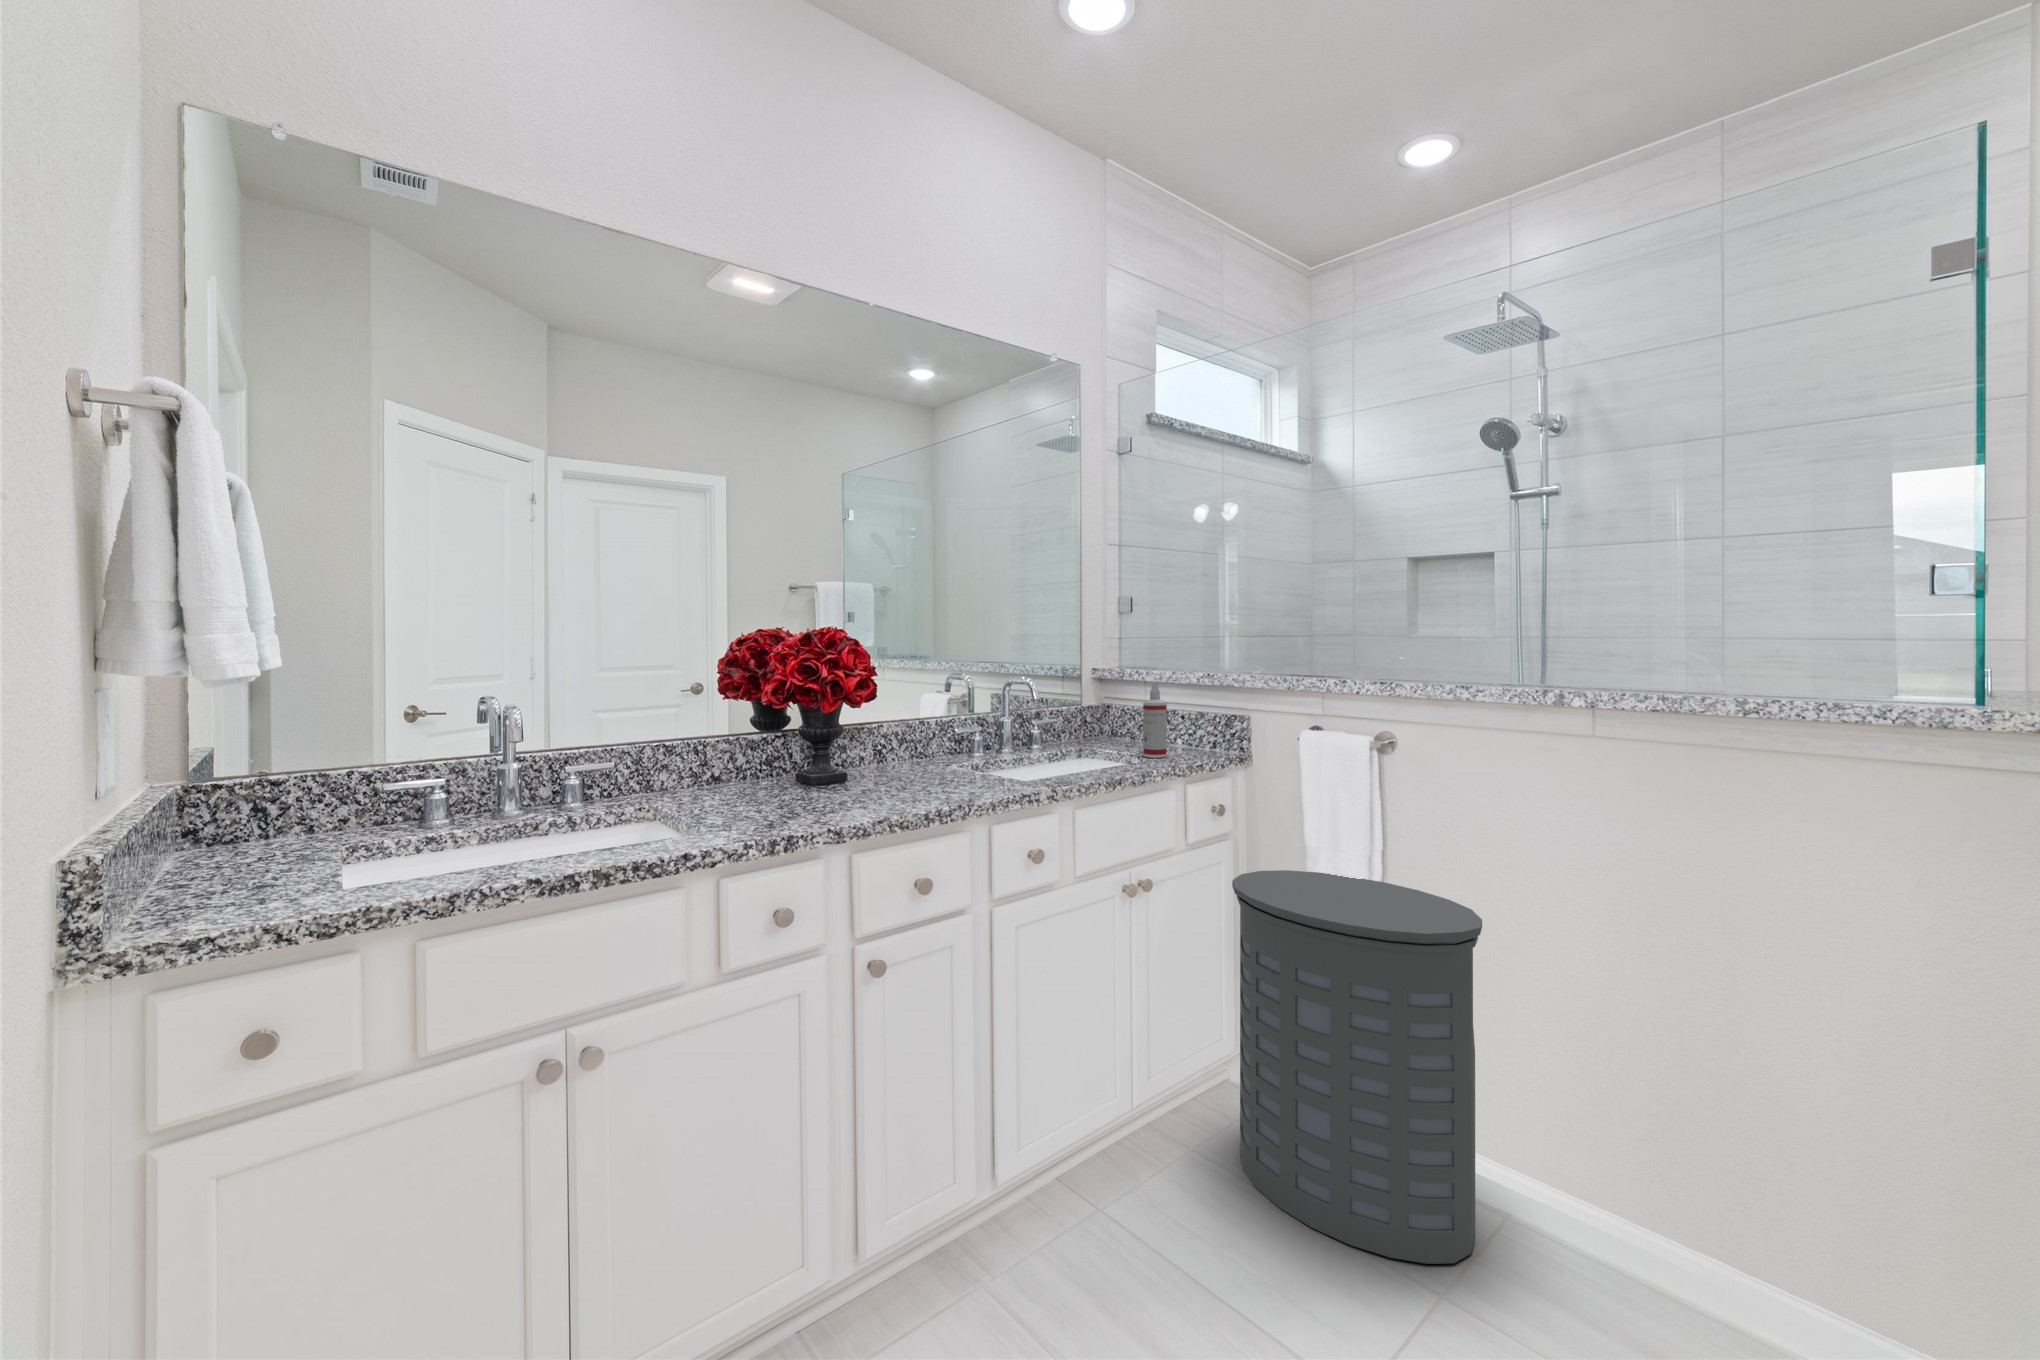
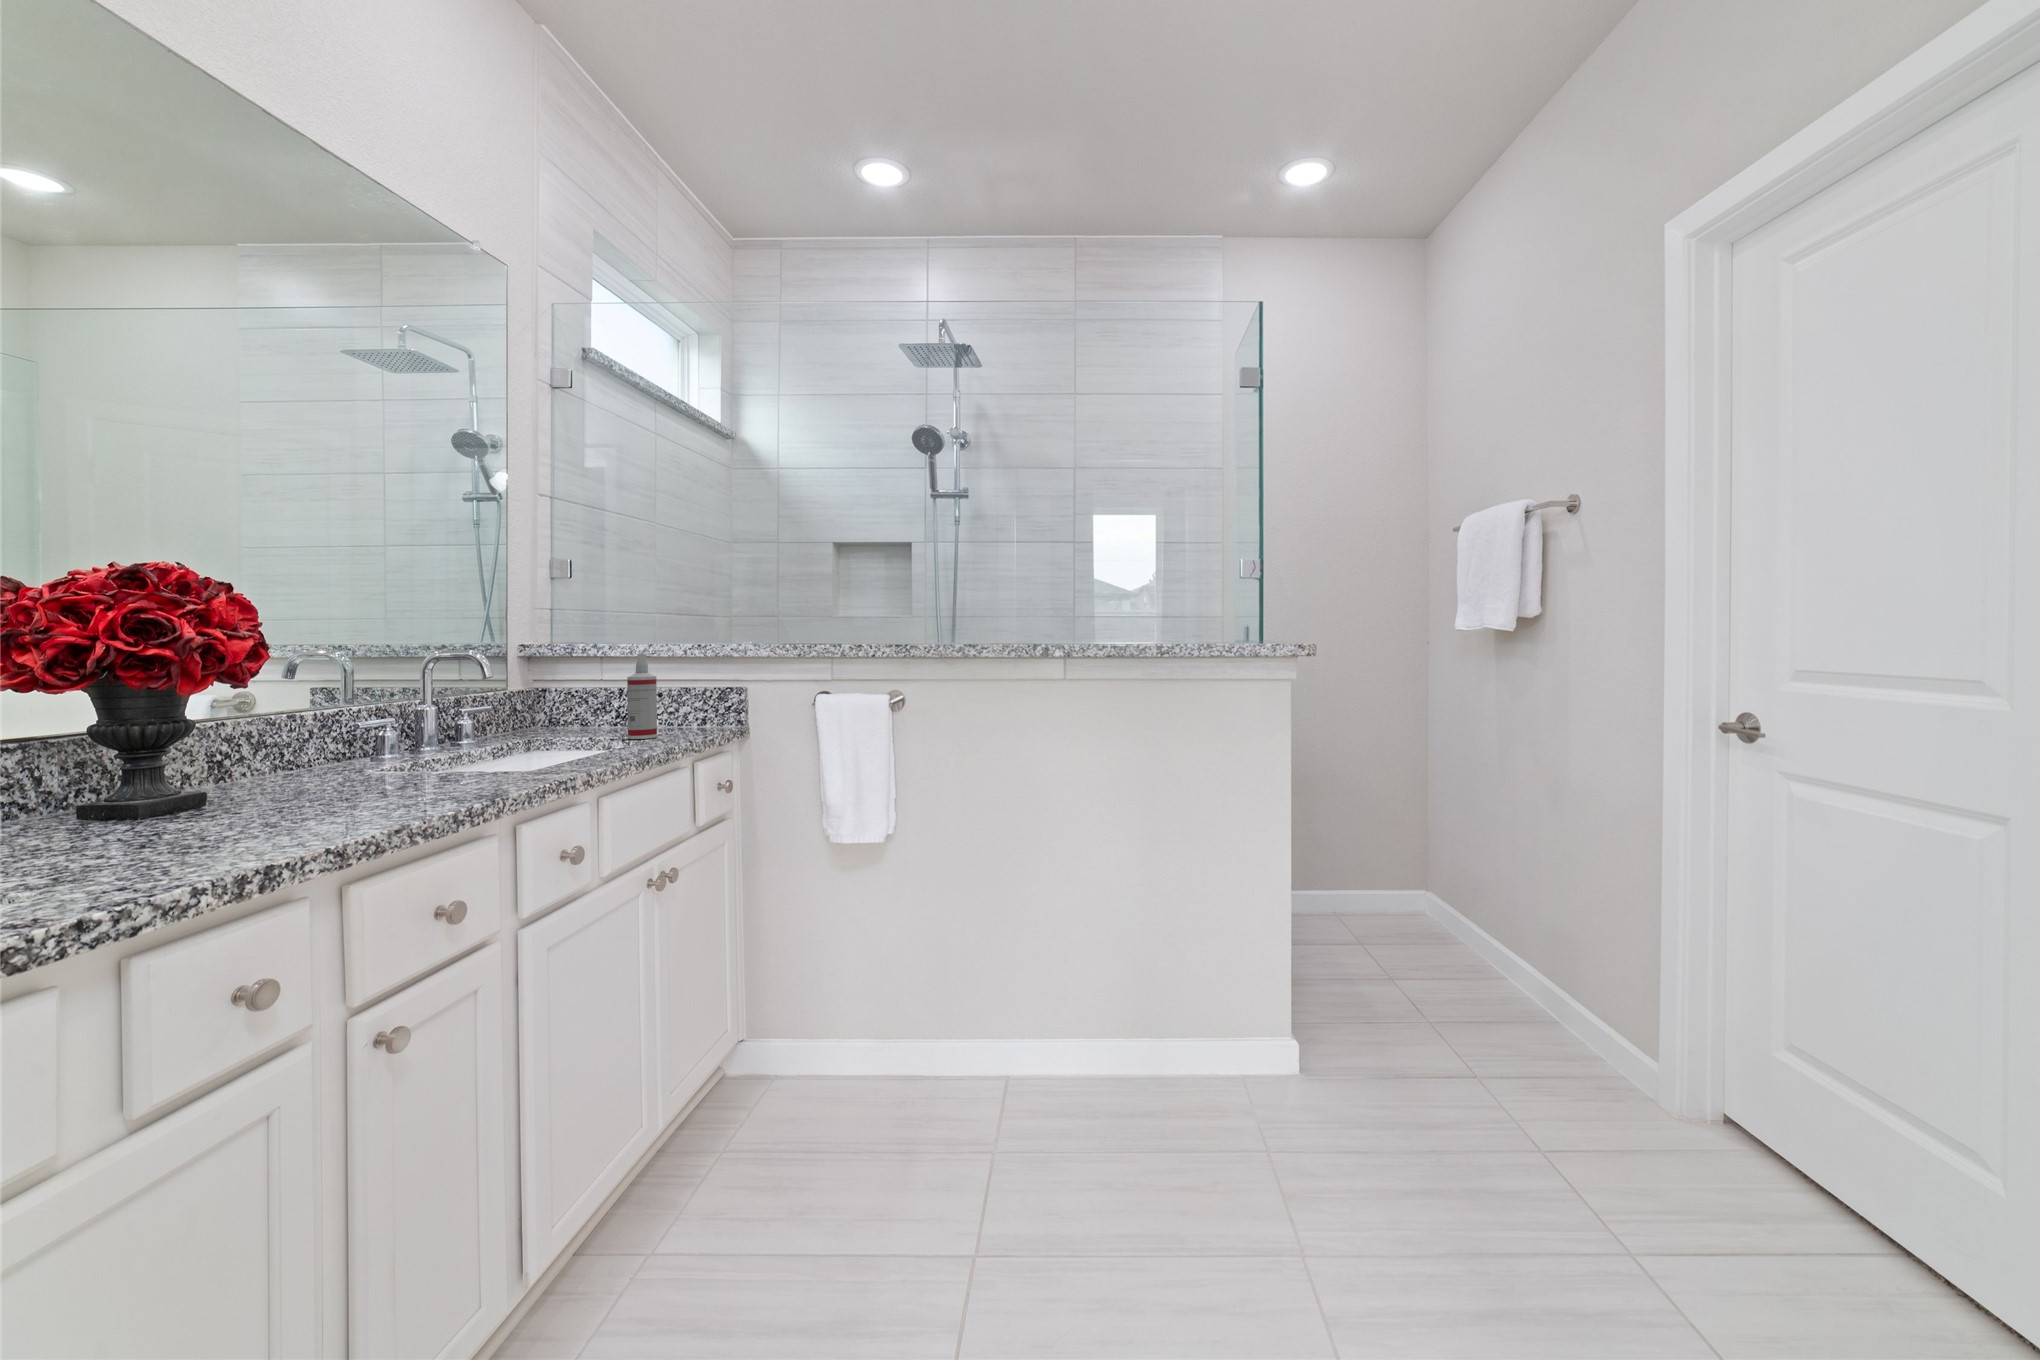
laundry hamper: present [1232,870,1482,1264] -> none [766,827,1009,1160]

